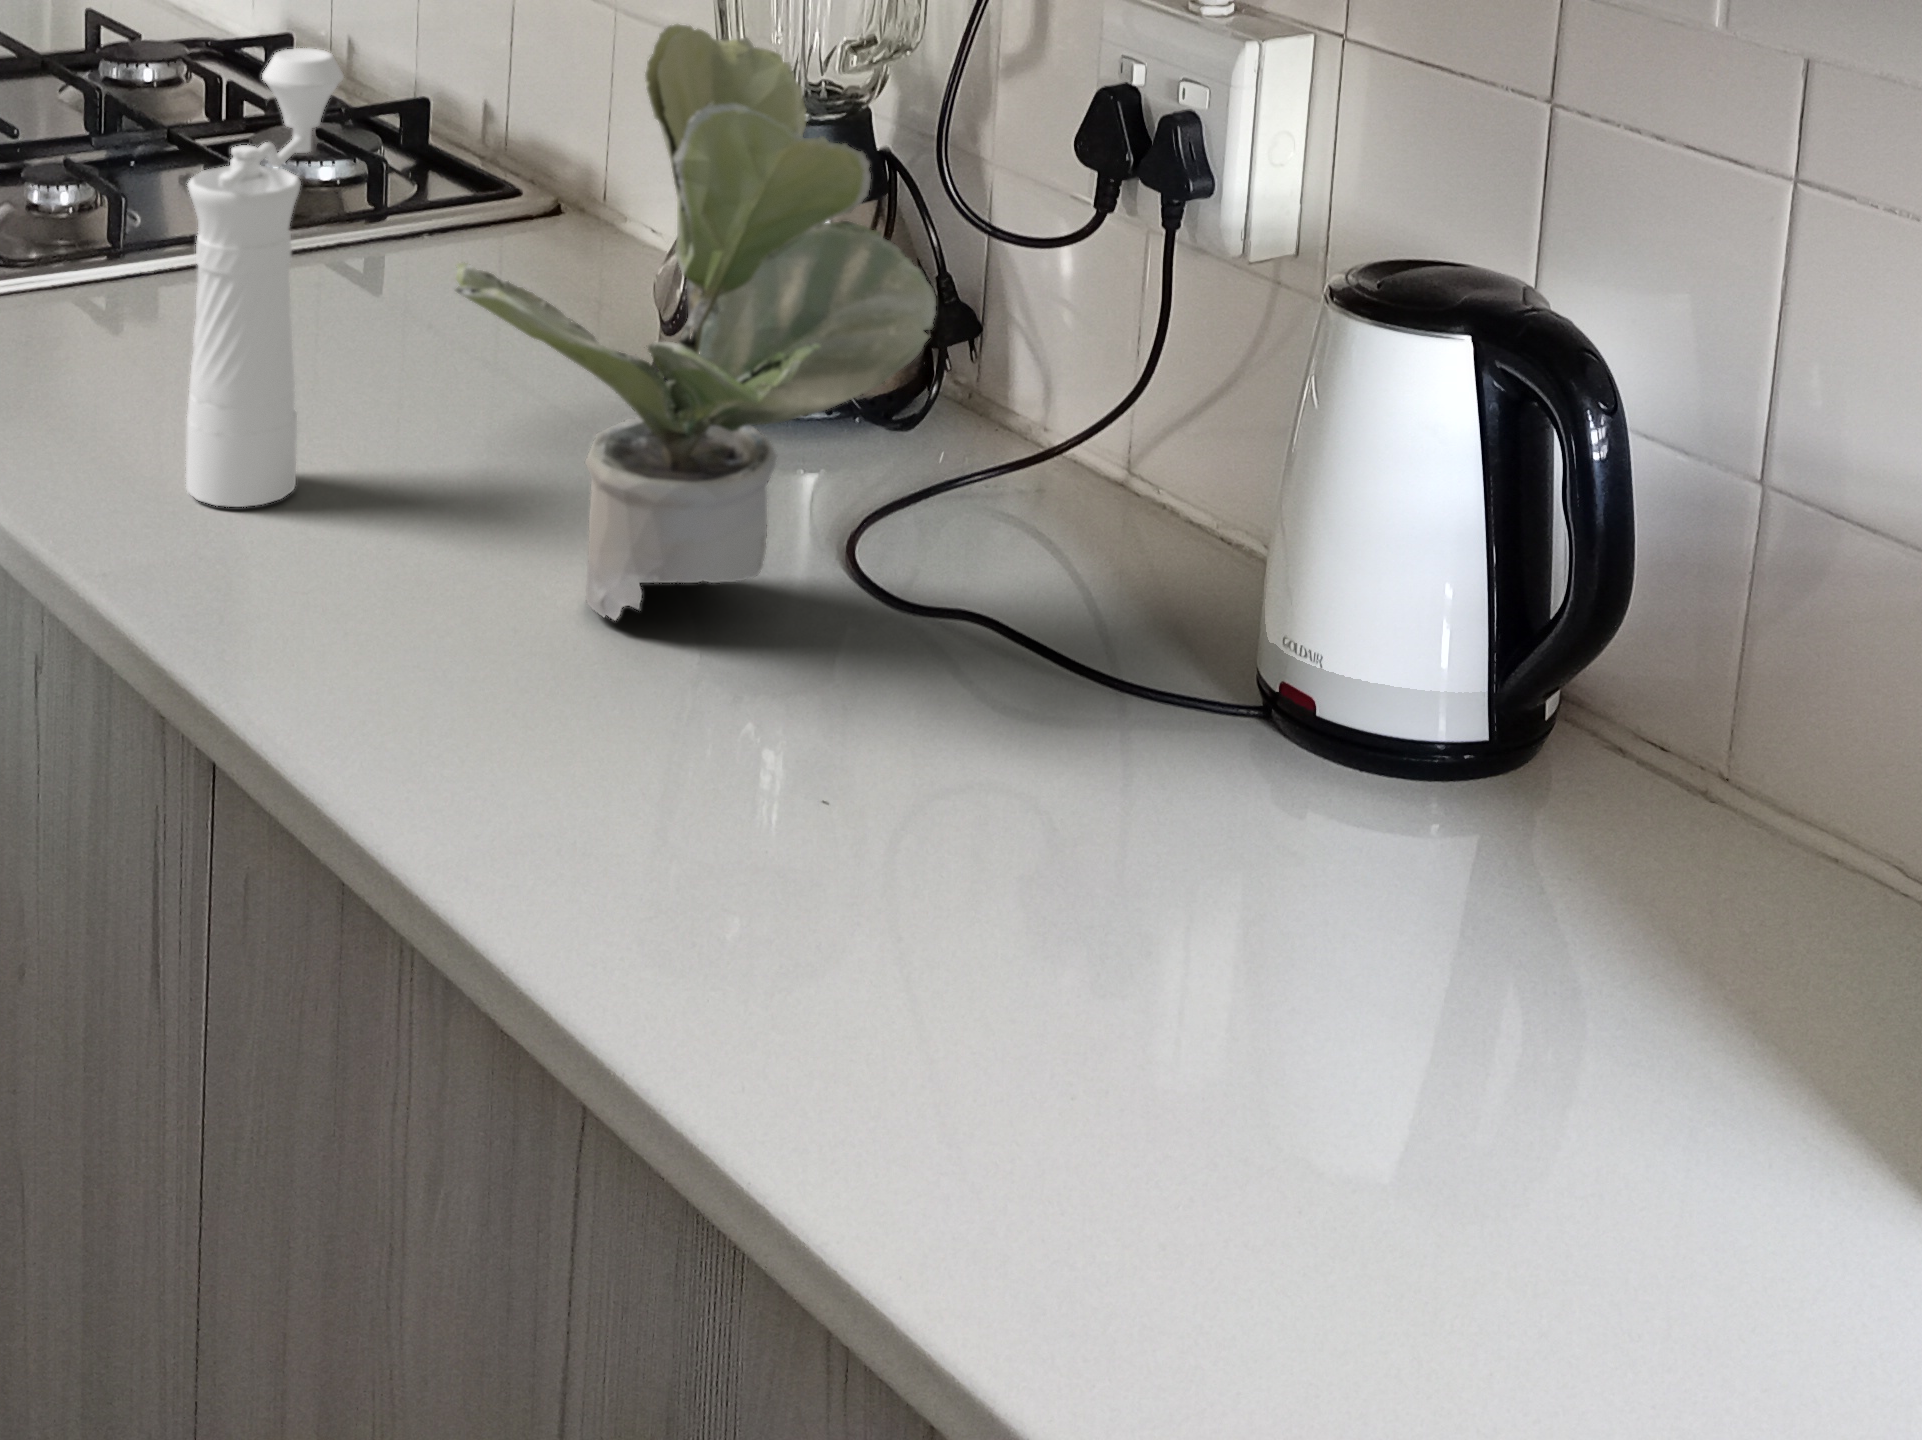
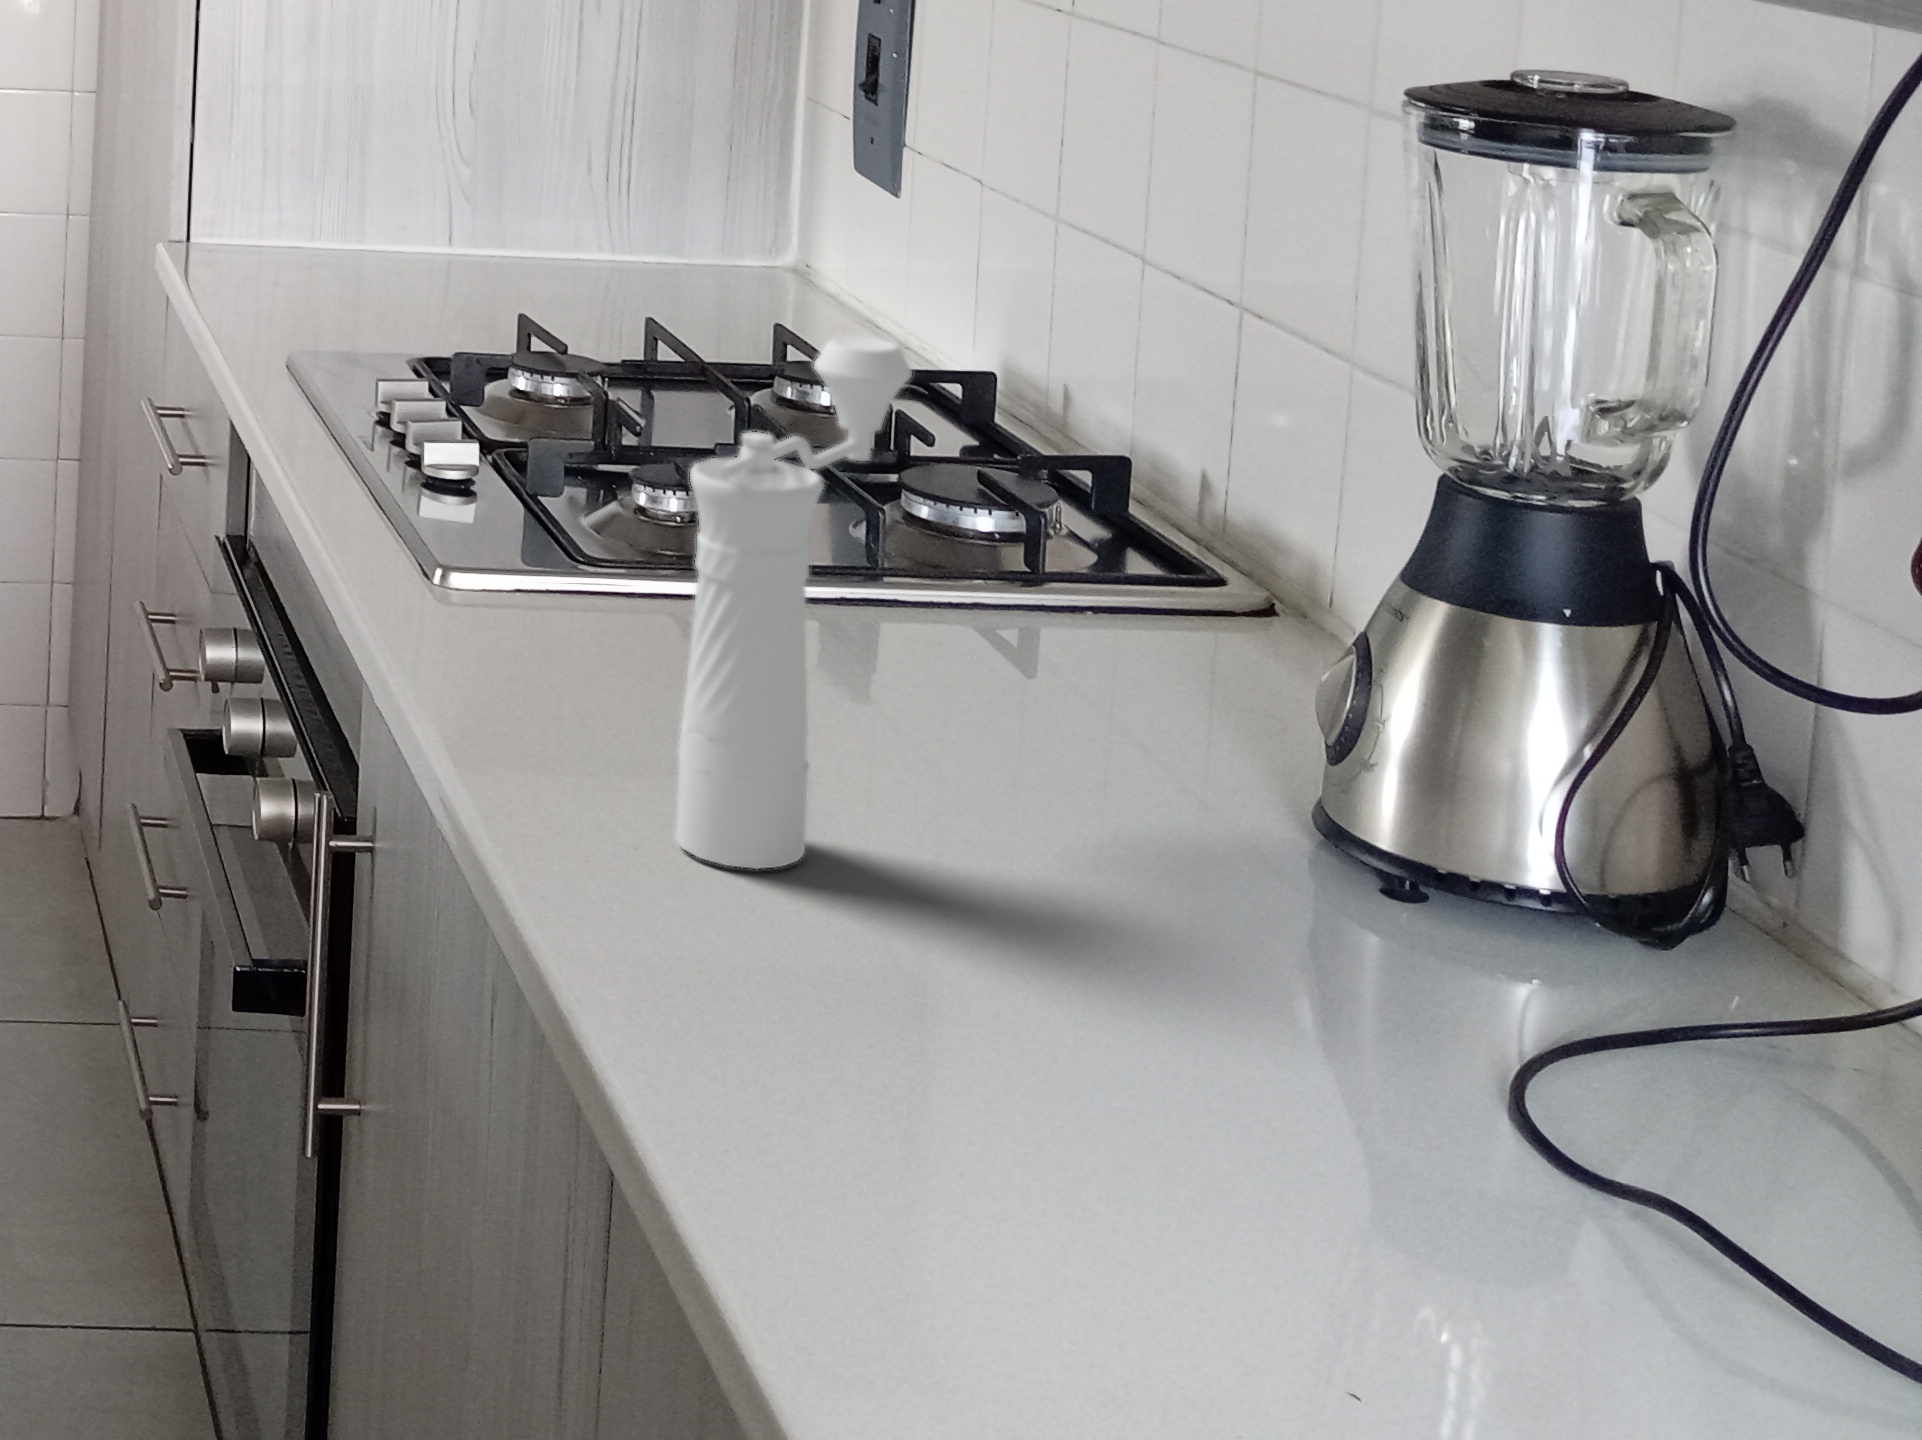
potted plant: present [456,24,936,620] -> none [926,322,1637,1100]

